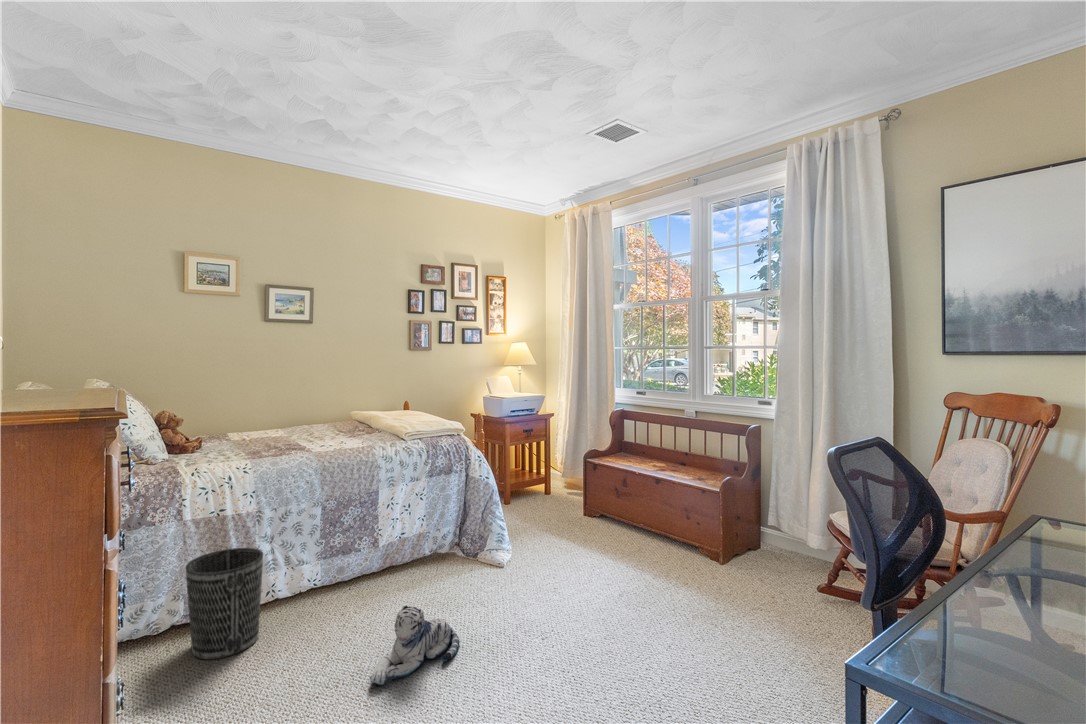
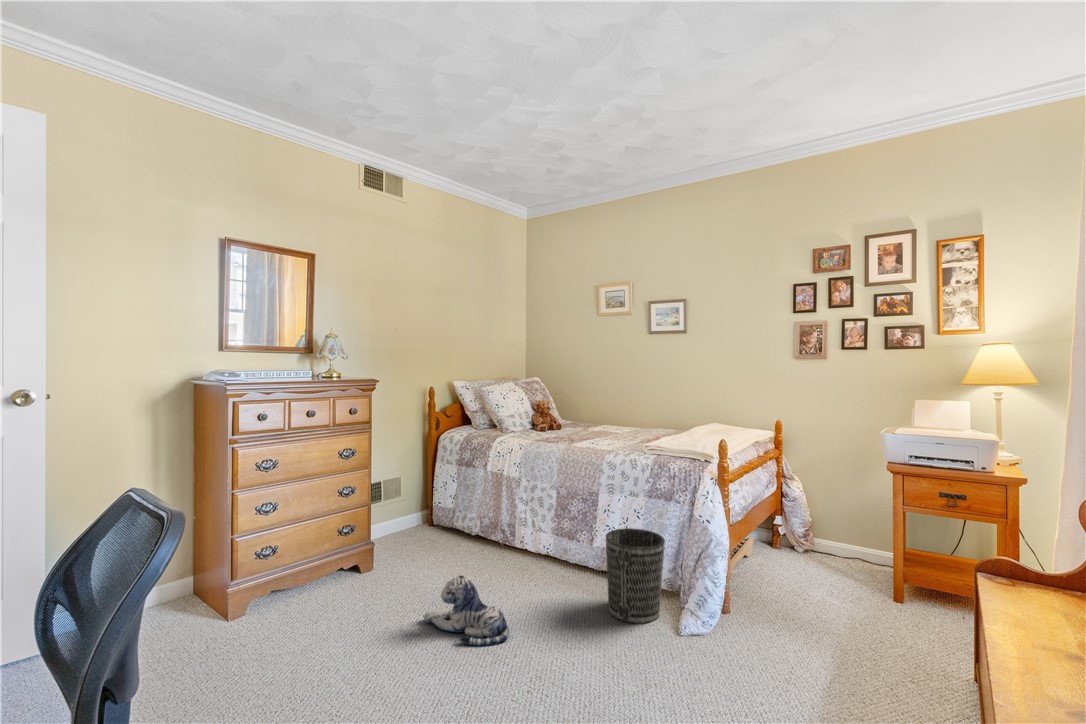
wastebasket: present [185,548,263,660] -> present [606,528,665,624]

